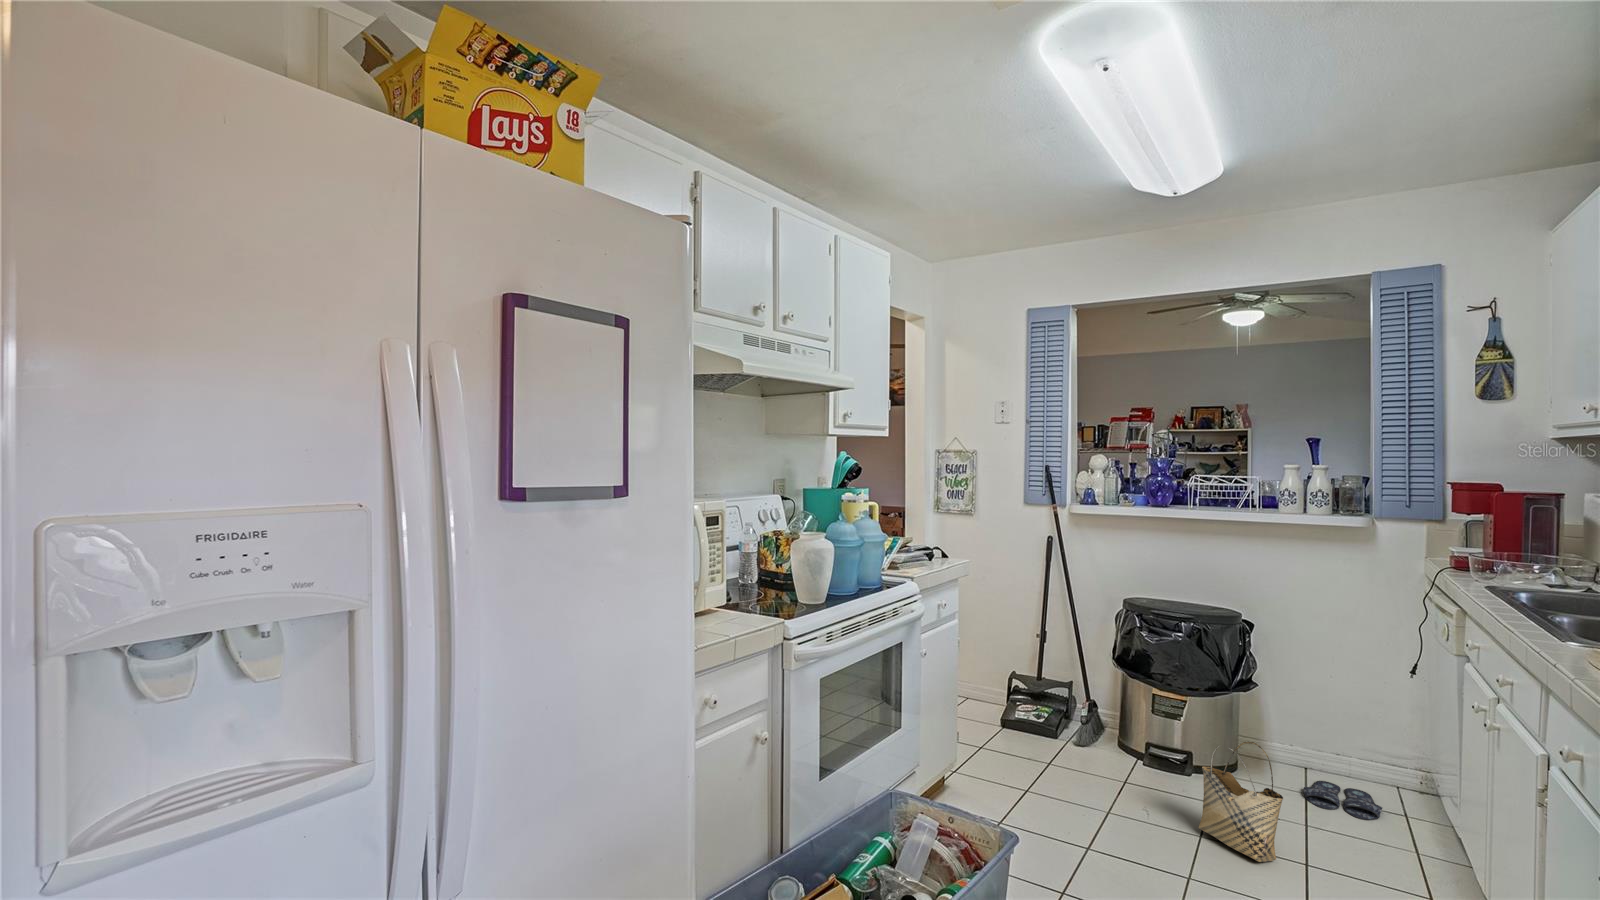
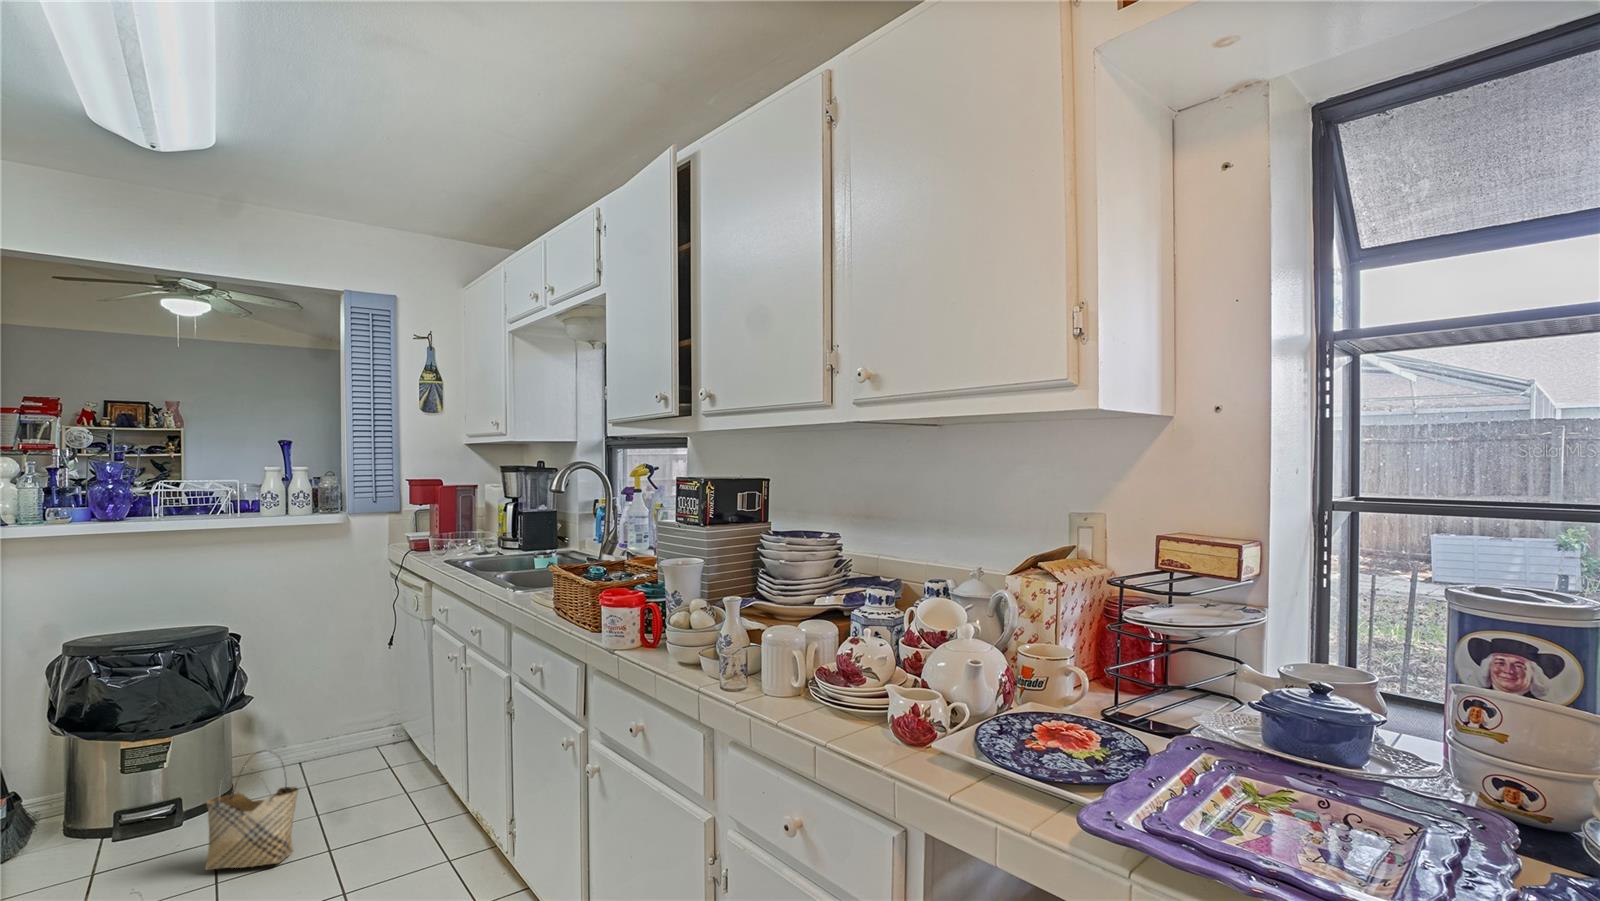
slippers: present [1303,781,1382,820] -> none [298,752,366,785]

